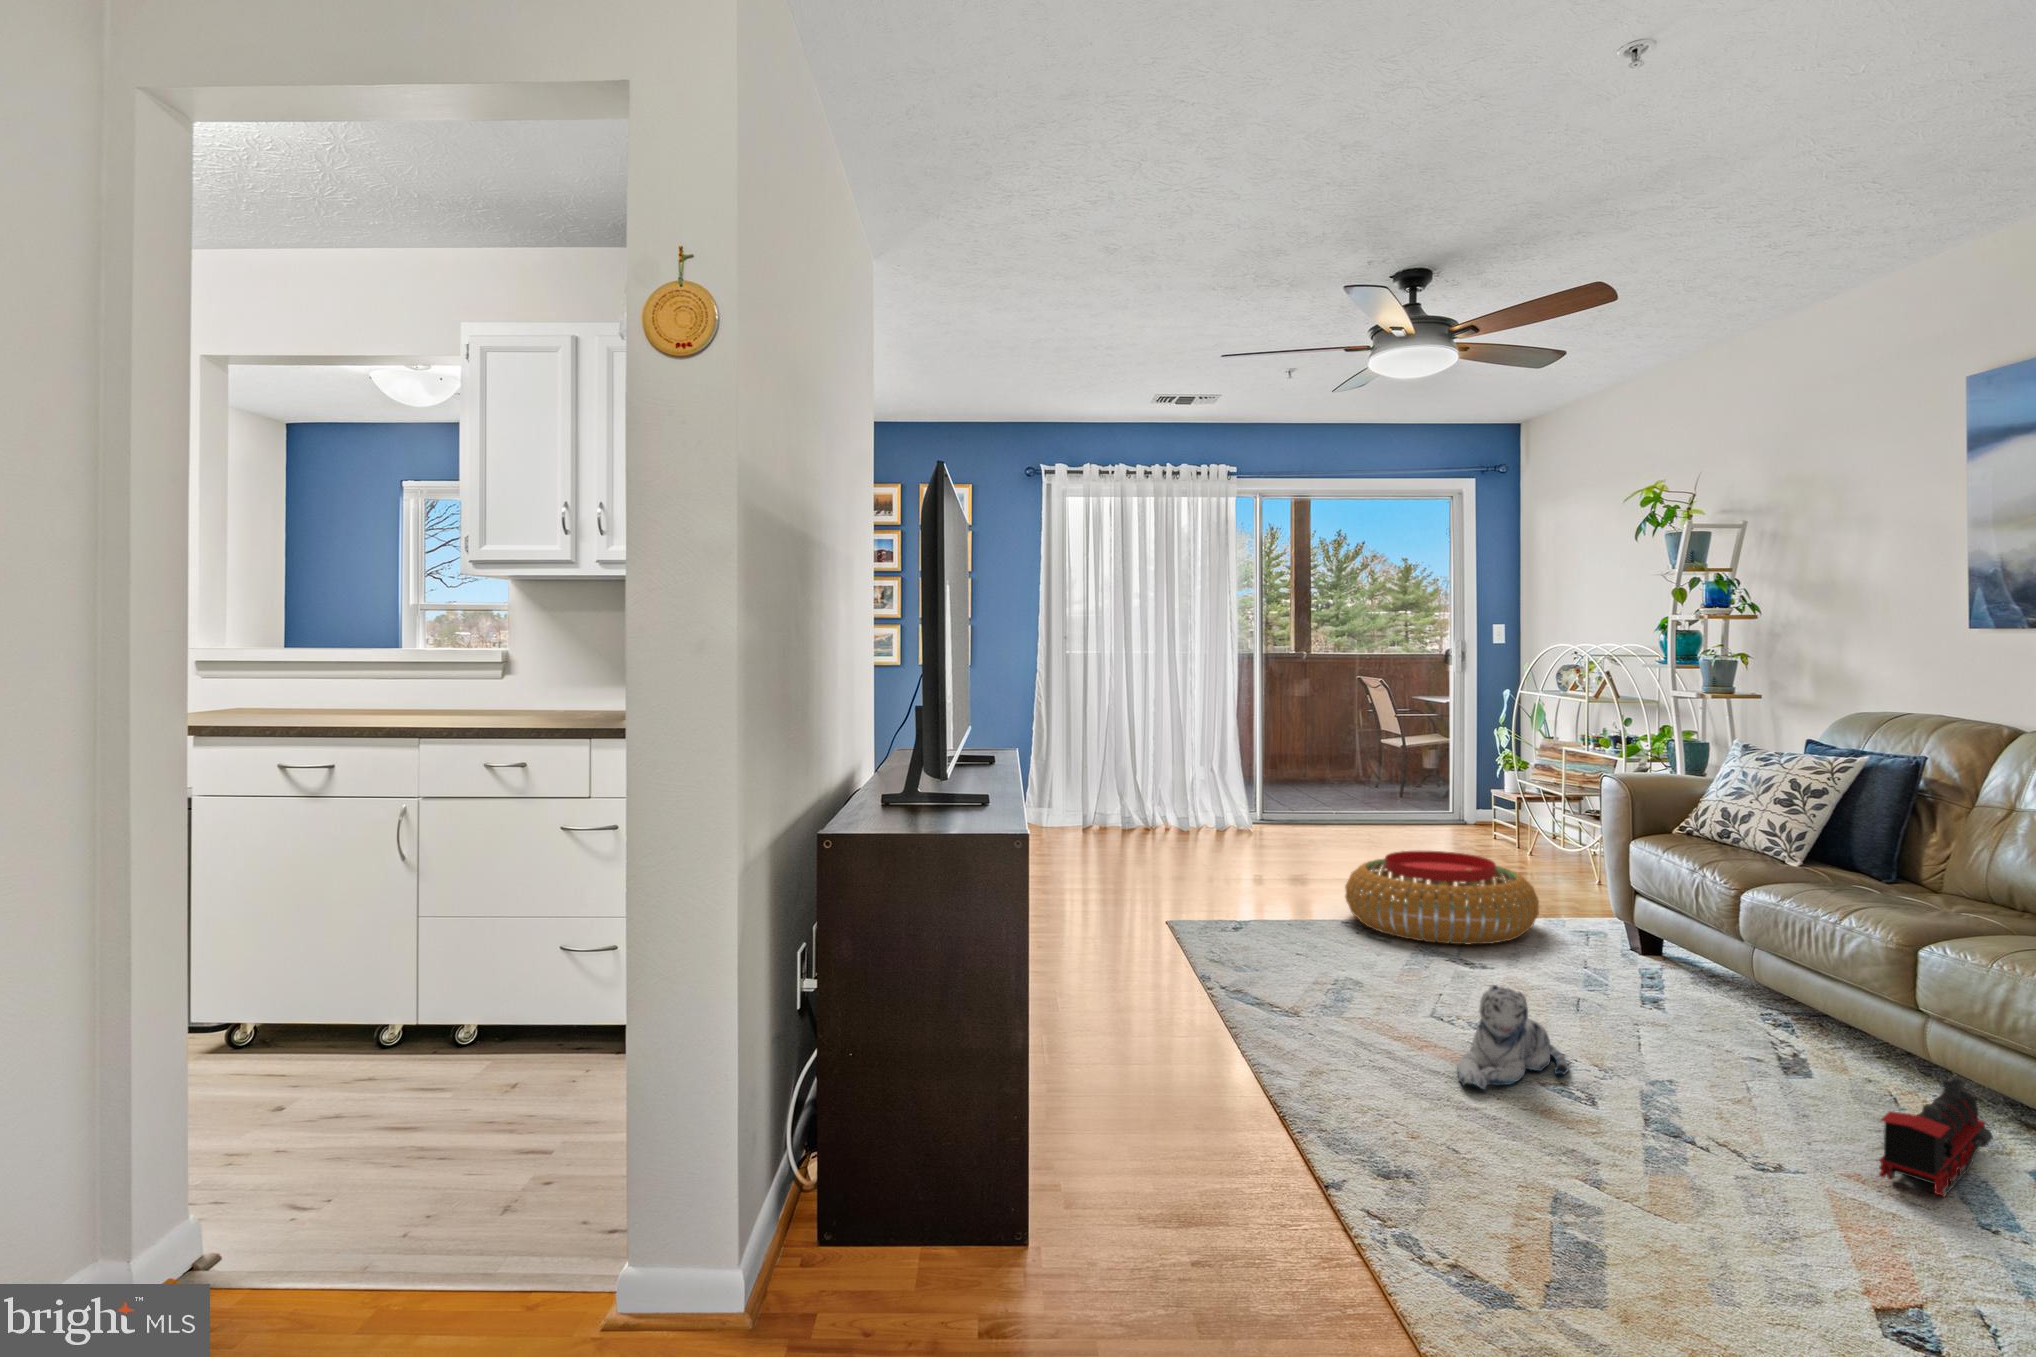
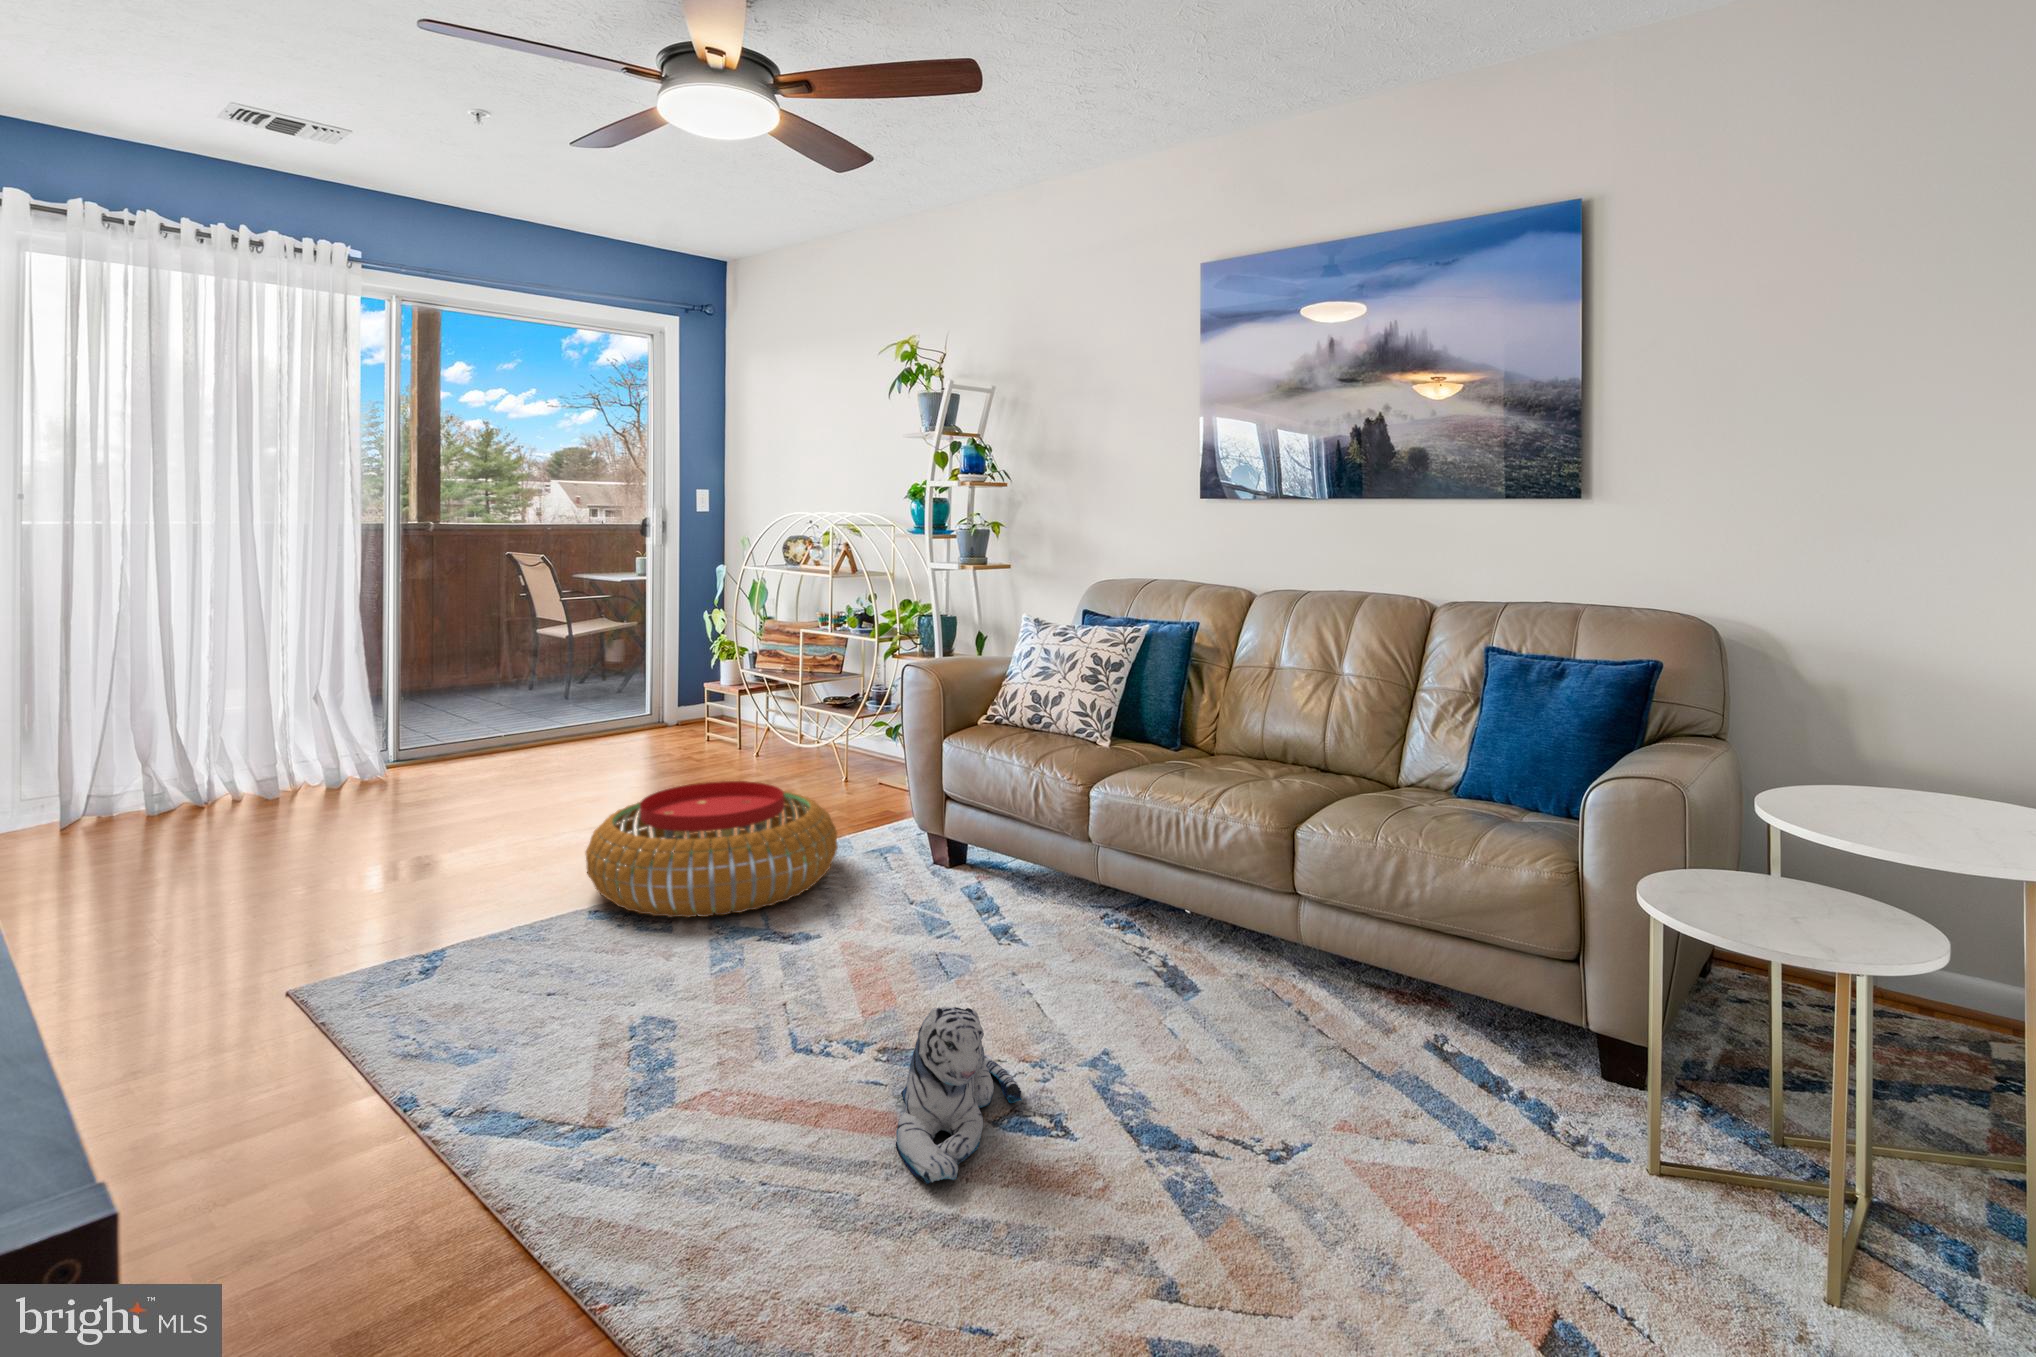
toy train: present [1879,1077,1993,1197] -> none [1350,969,1461,1131]

